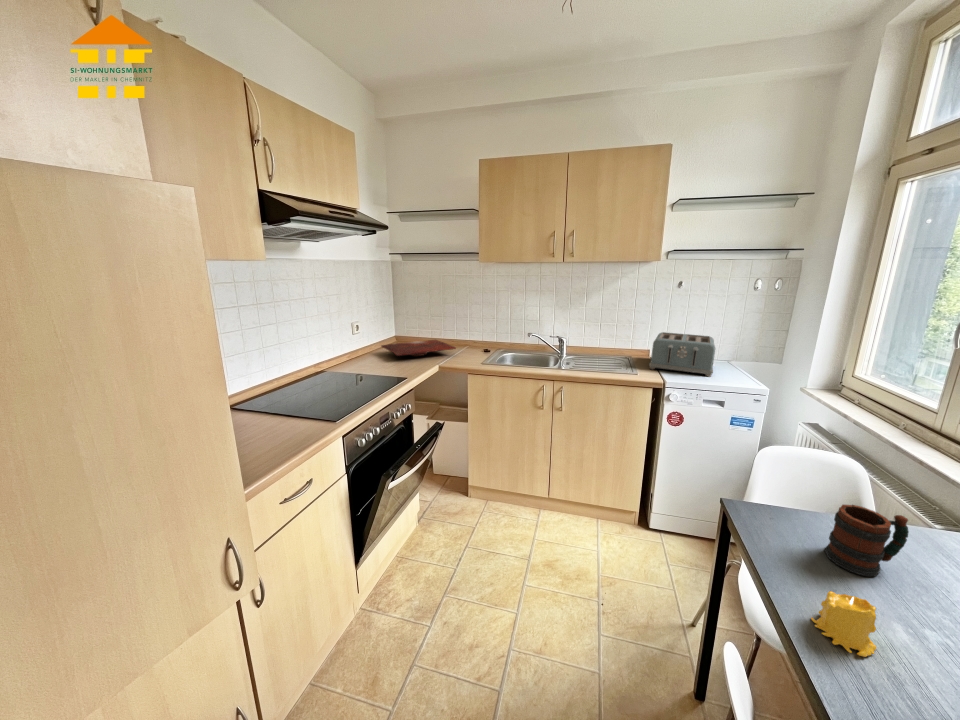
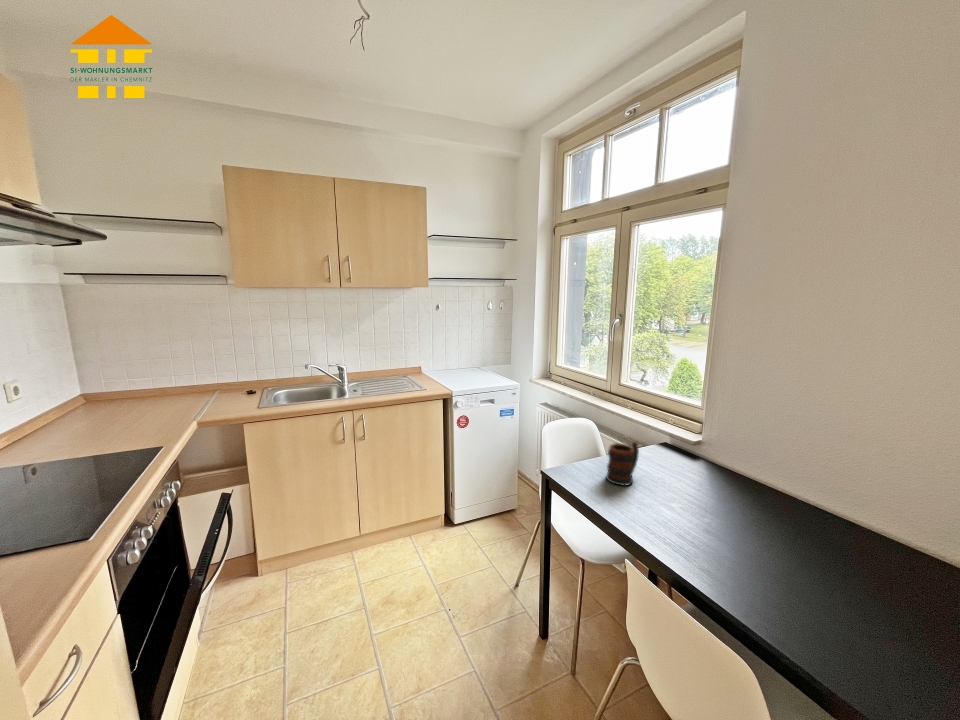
toaster: present [649,332,715,377] -> none [428,349,480,383]
cutting board: present [381,340,456,356] -> none [66,389,209,420]
candle: present [811,591,876,657] -> none [626,494,657,529]

